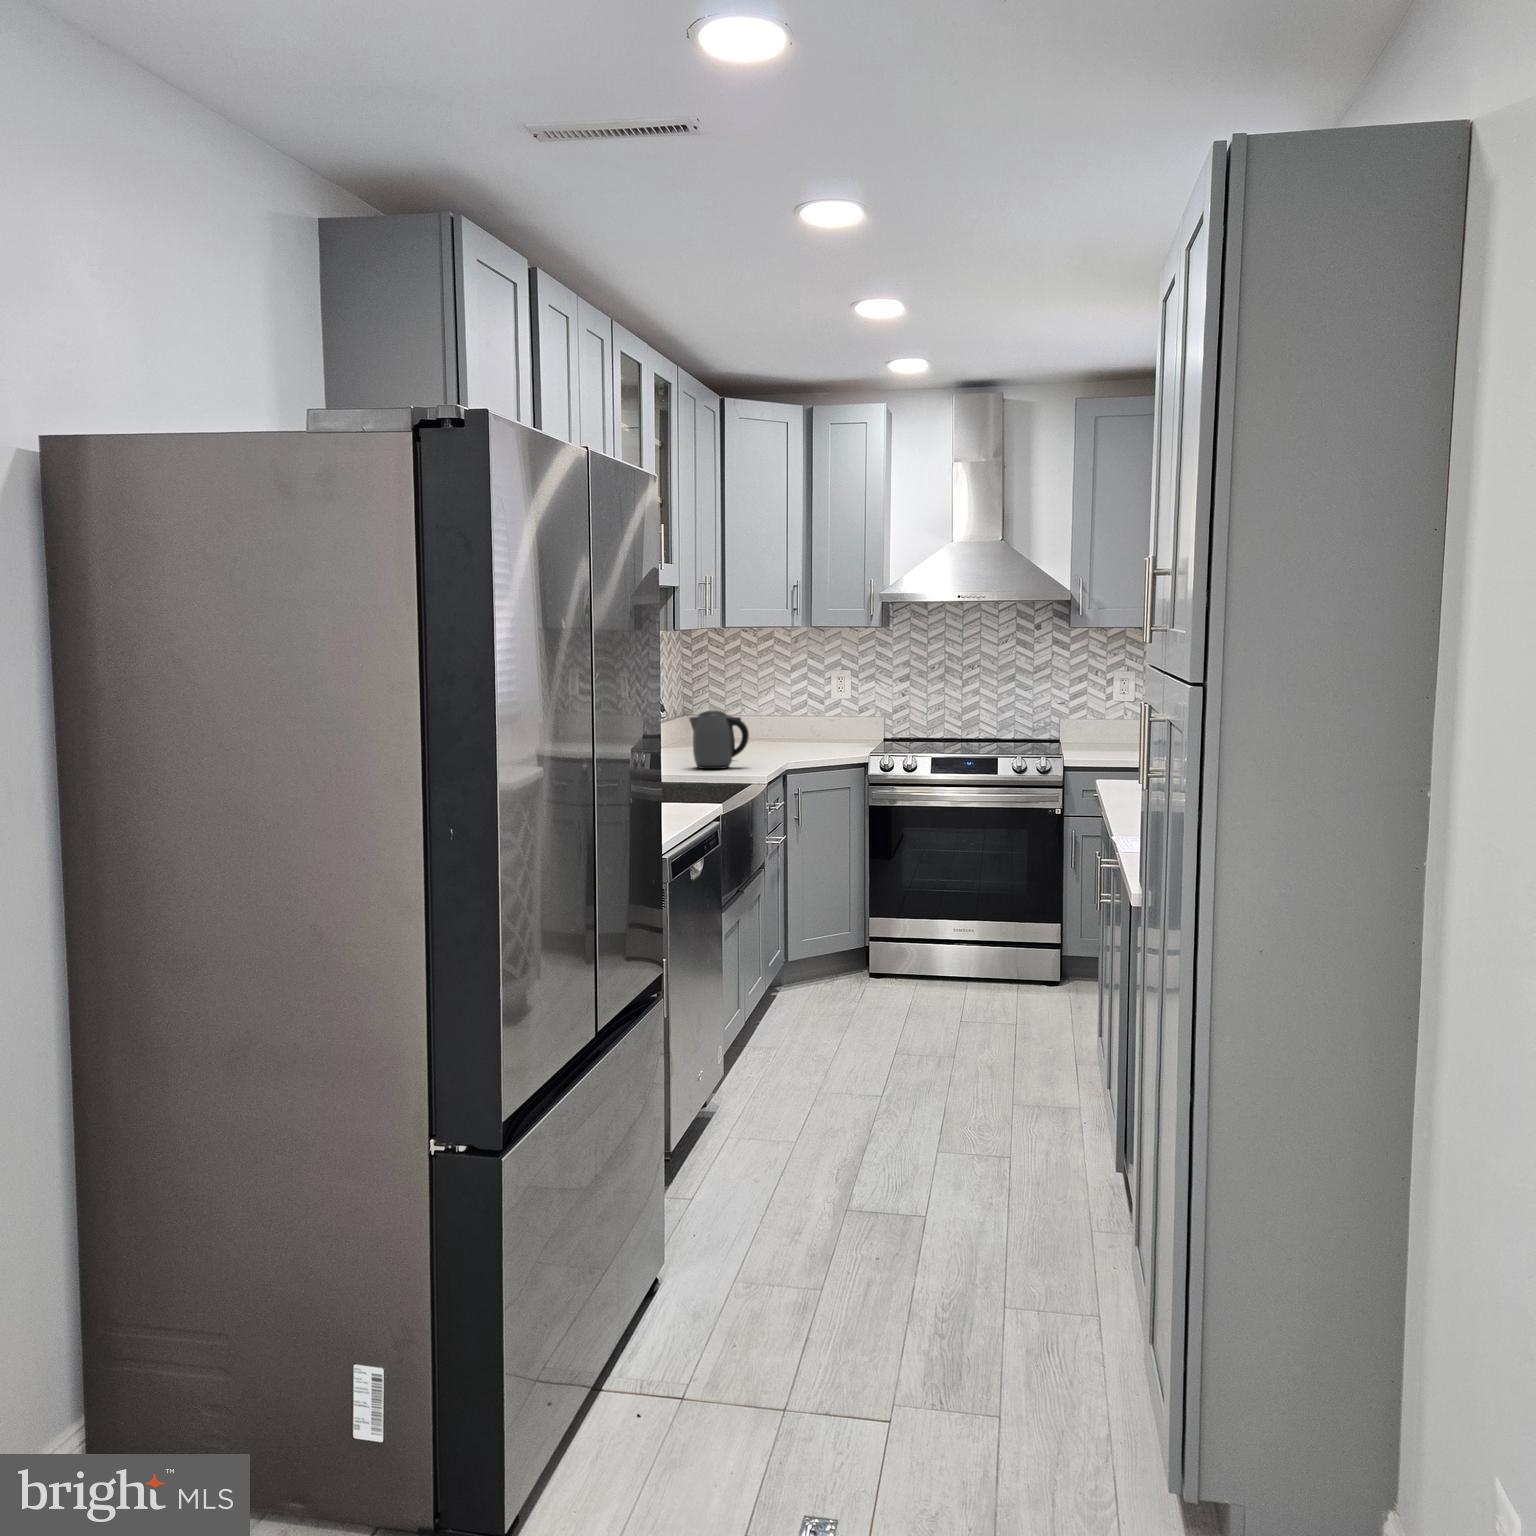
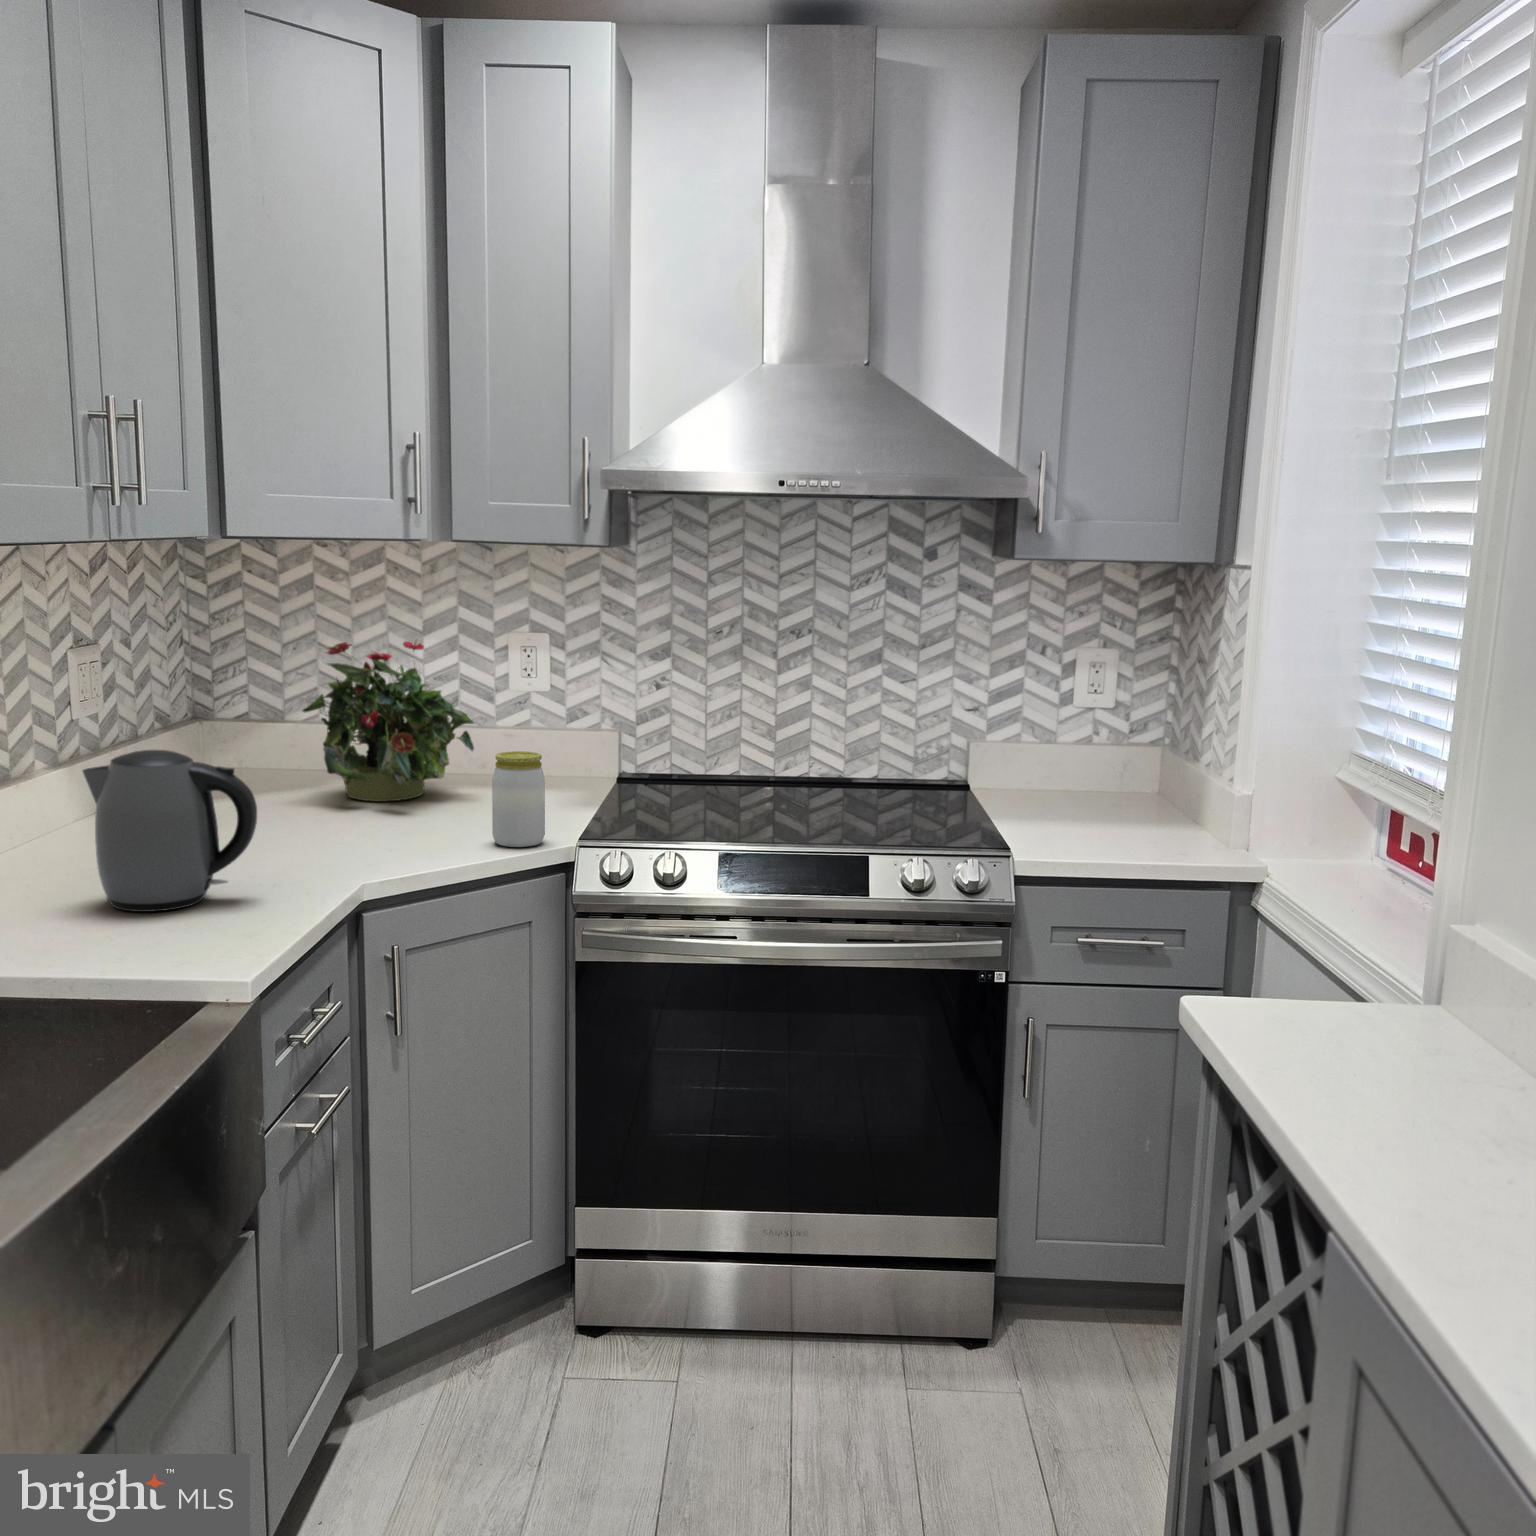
potted plant: none [744,673,819,747] -> present [302,641,474,801]
jar: none [831,718,853,757] -> present [492,751,545,847]

